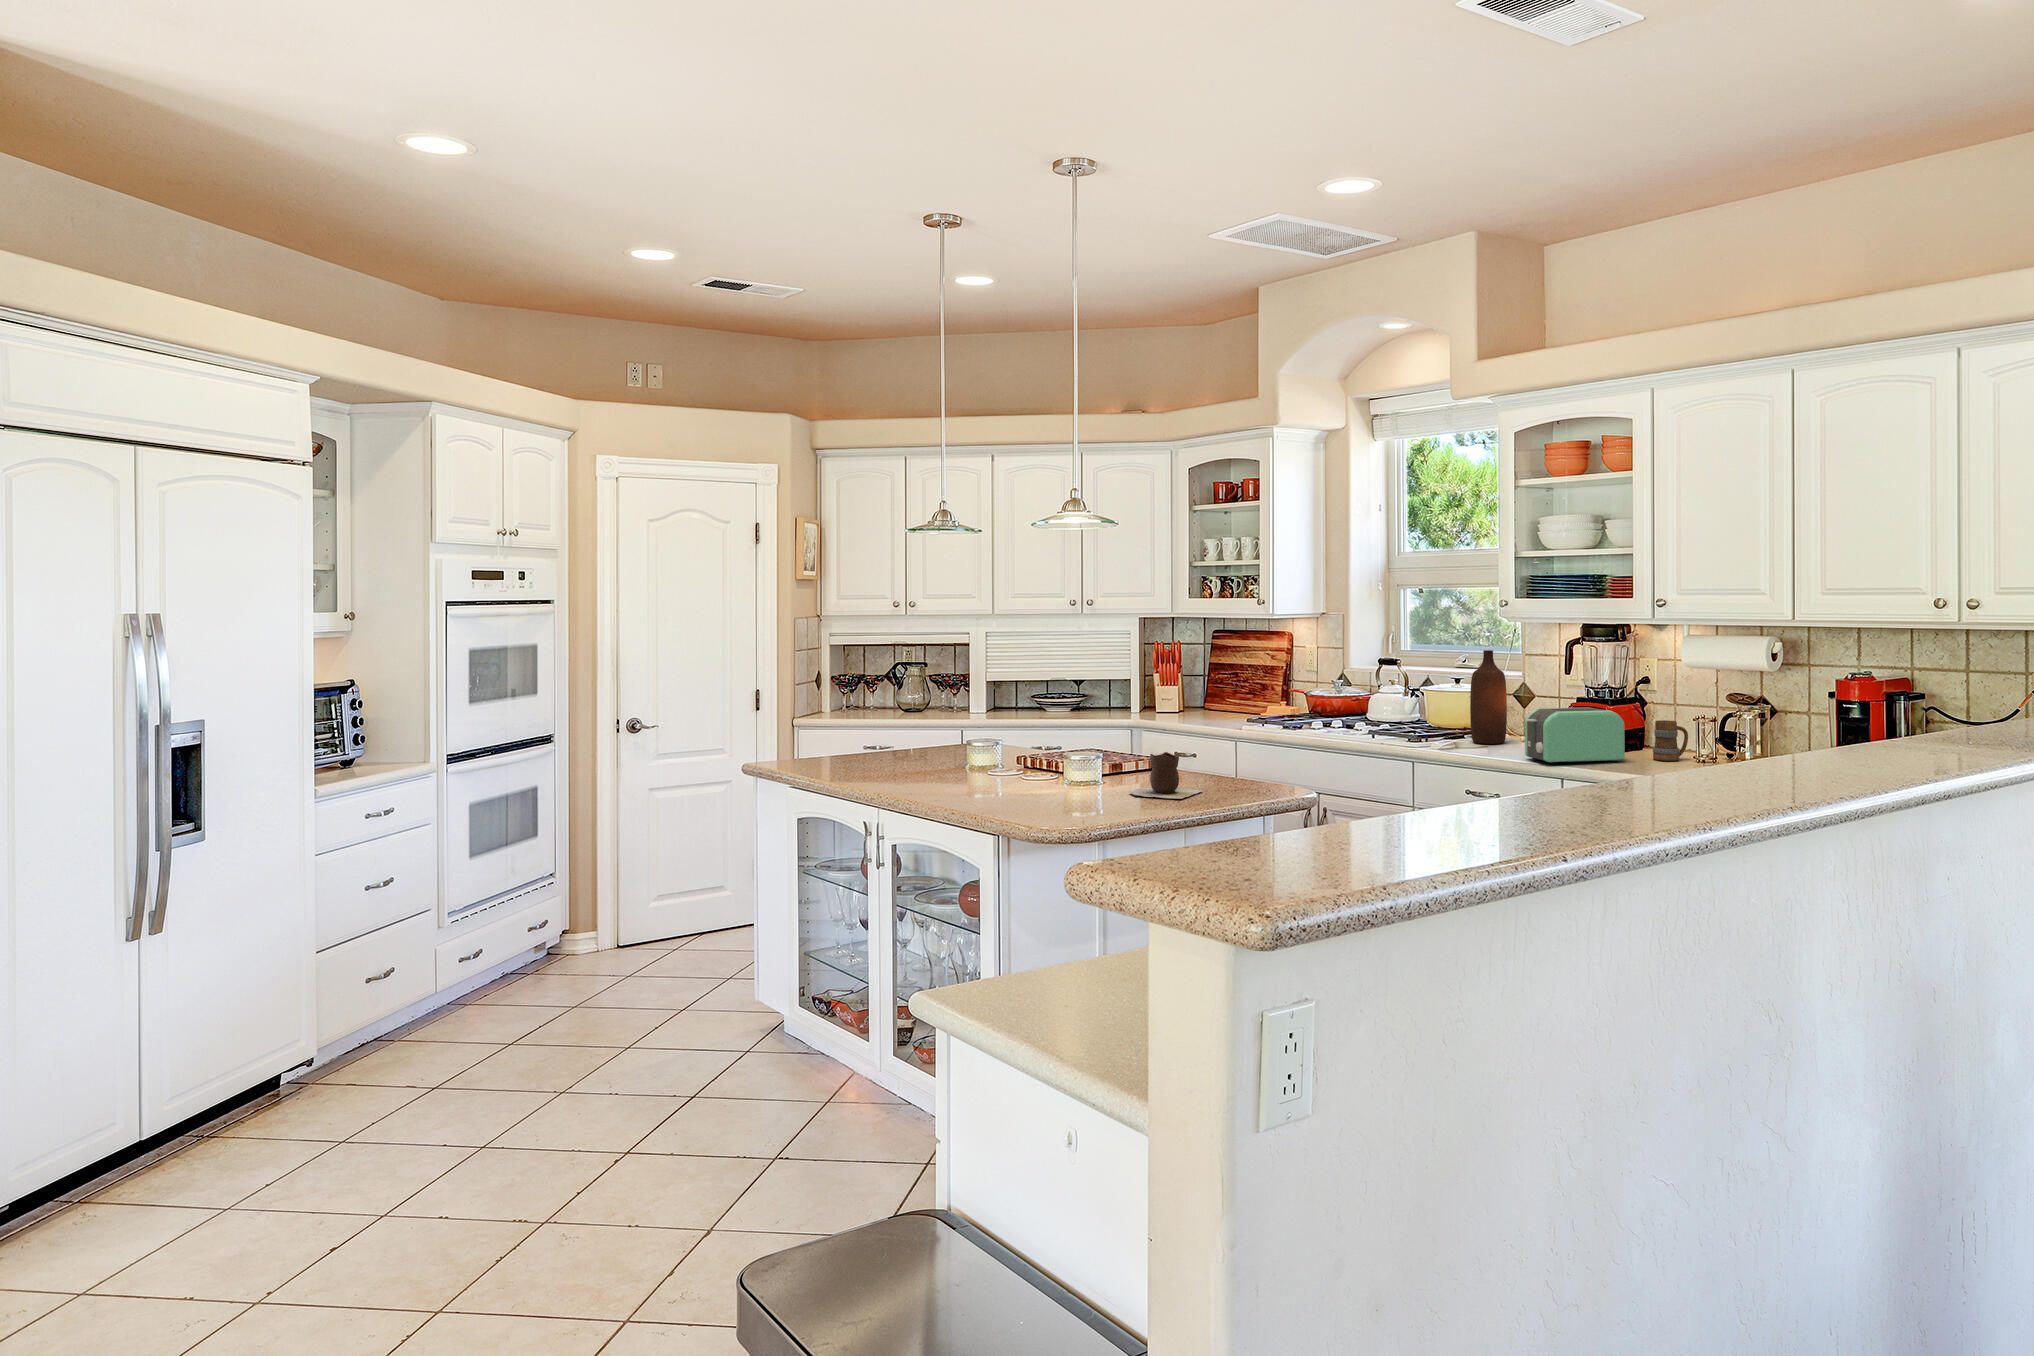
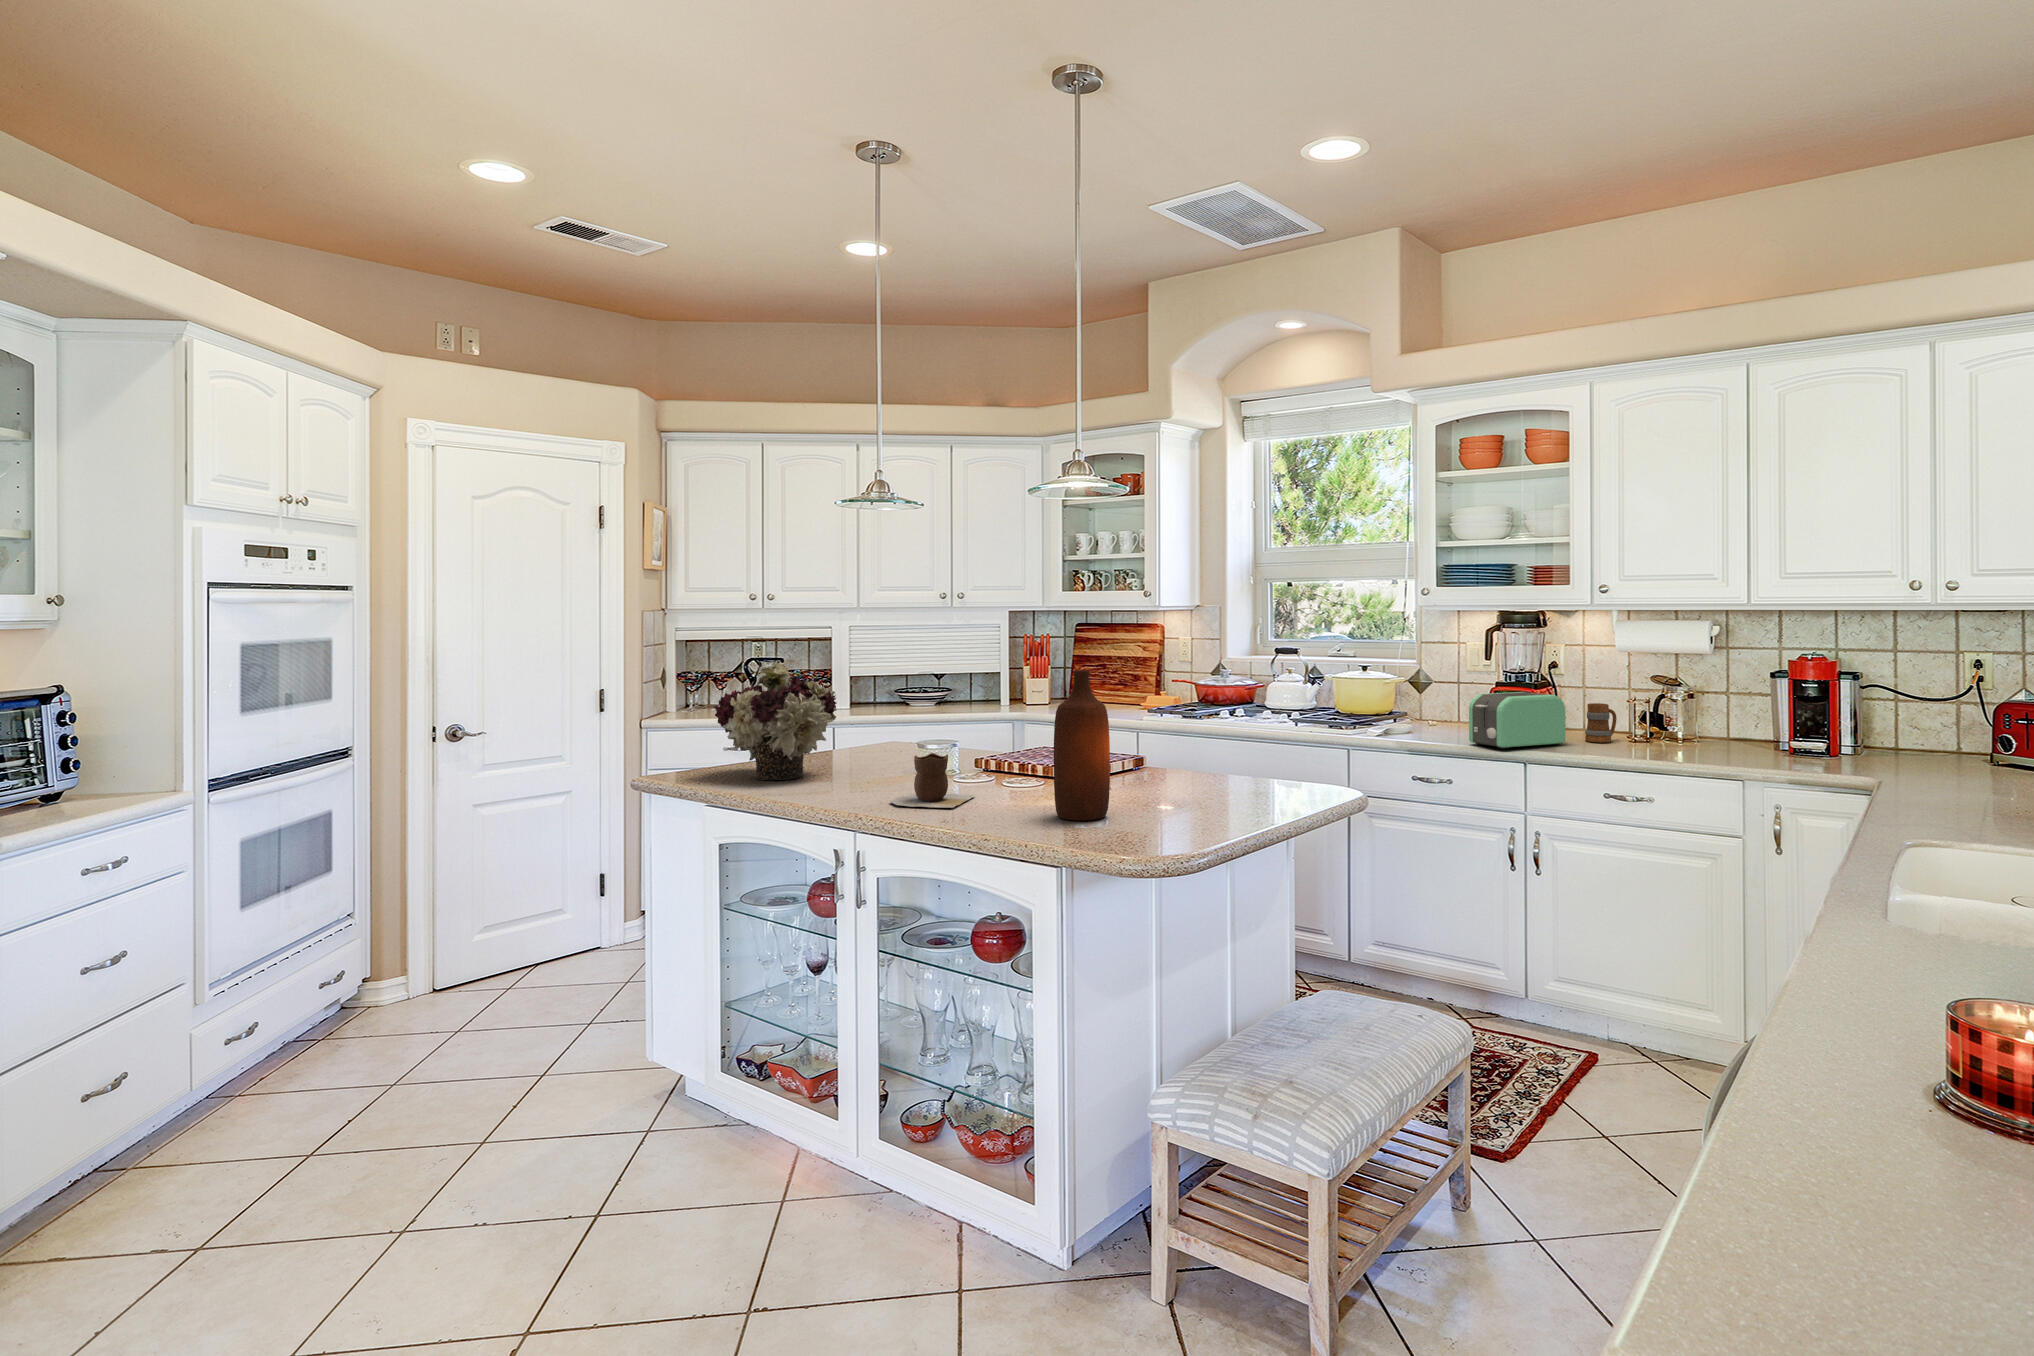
bottle: present [1470,650,1507,744] -> present [1054,670,1110,821]
flower arrangement: none [808,668,909,768] -> present [714,662,837,780]
vase: present [1130,752,1202,799] -> present [890,753,975,808]

